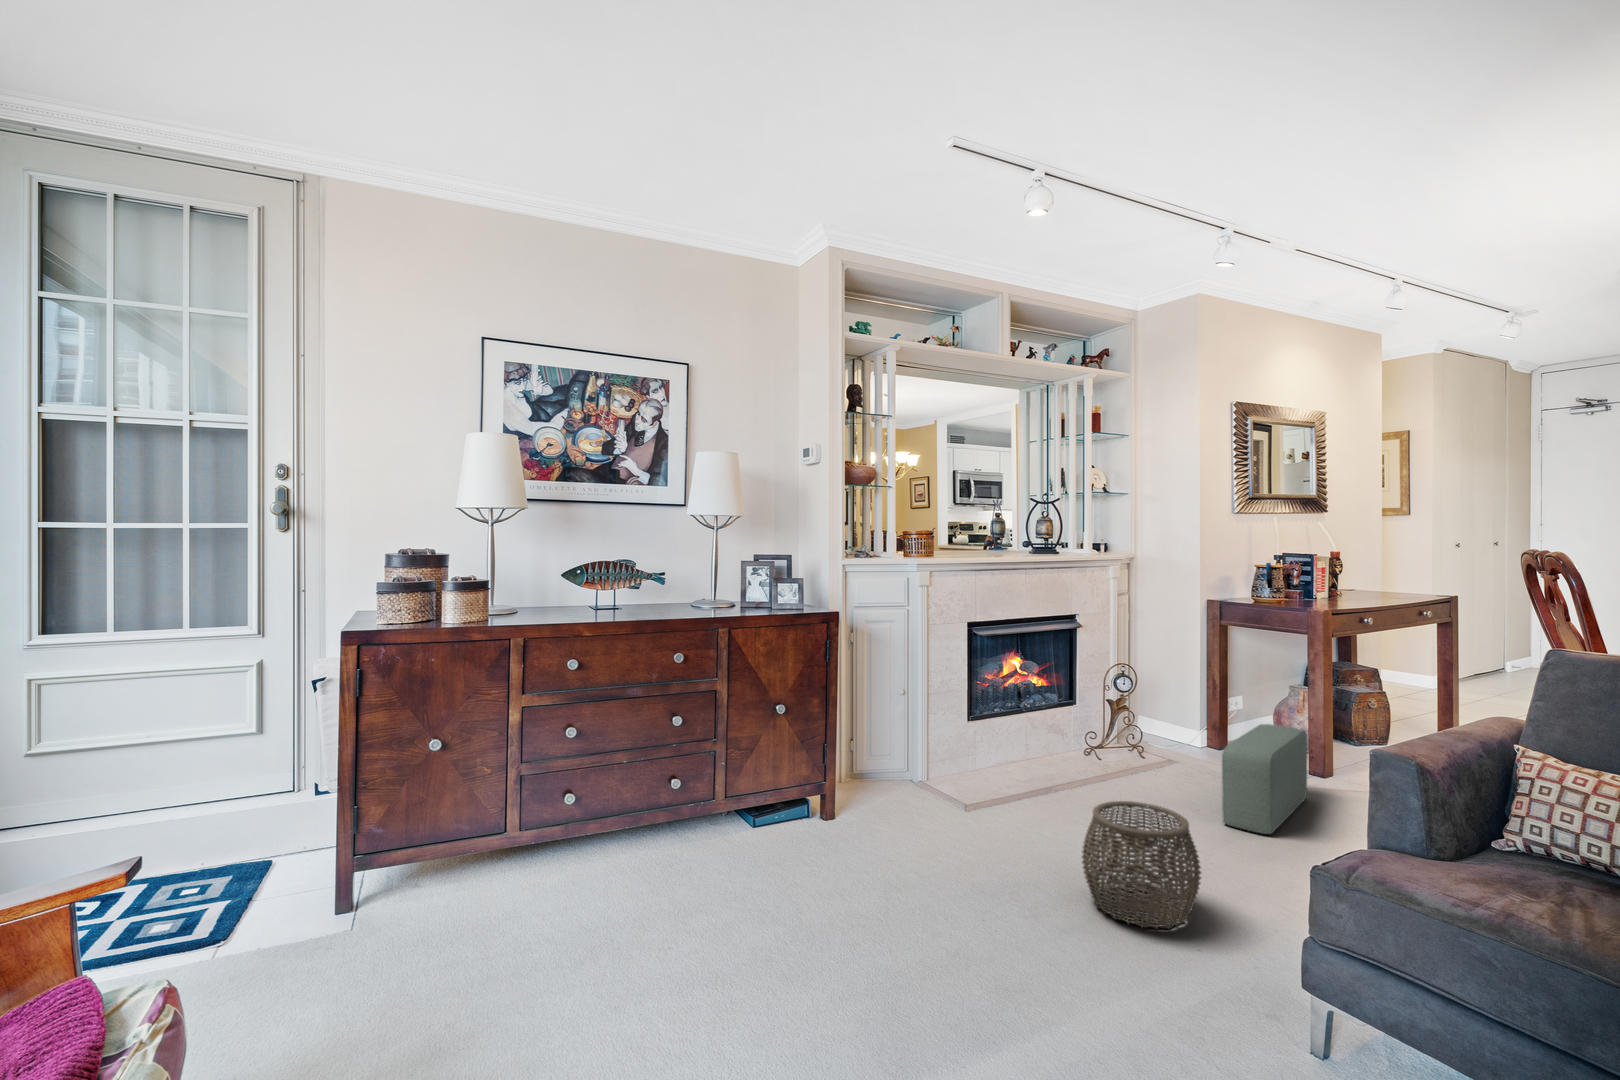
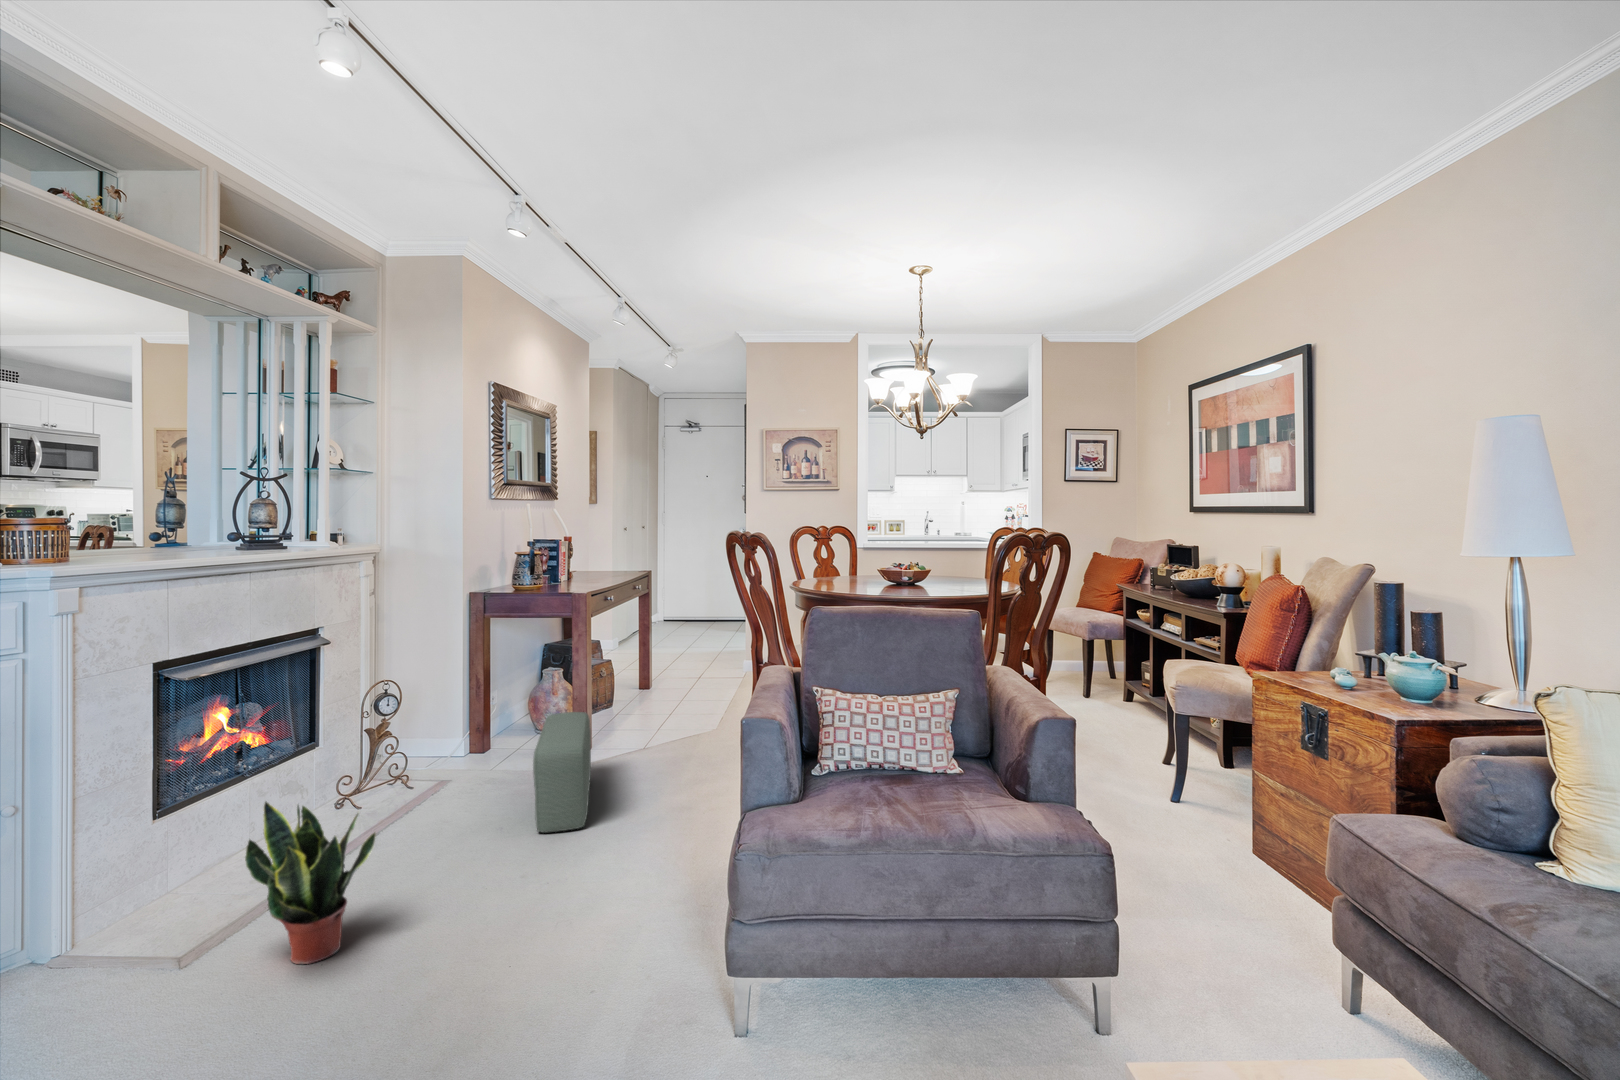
potted plant: none [992,720,1068,840] -> present [245,802,376,964]
woven basket: present [1082,801,1201,929] -> none [437,843,583,1011]

